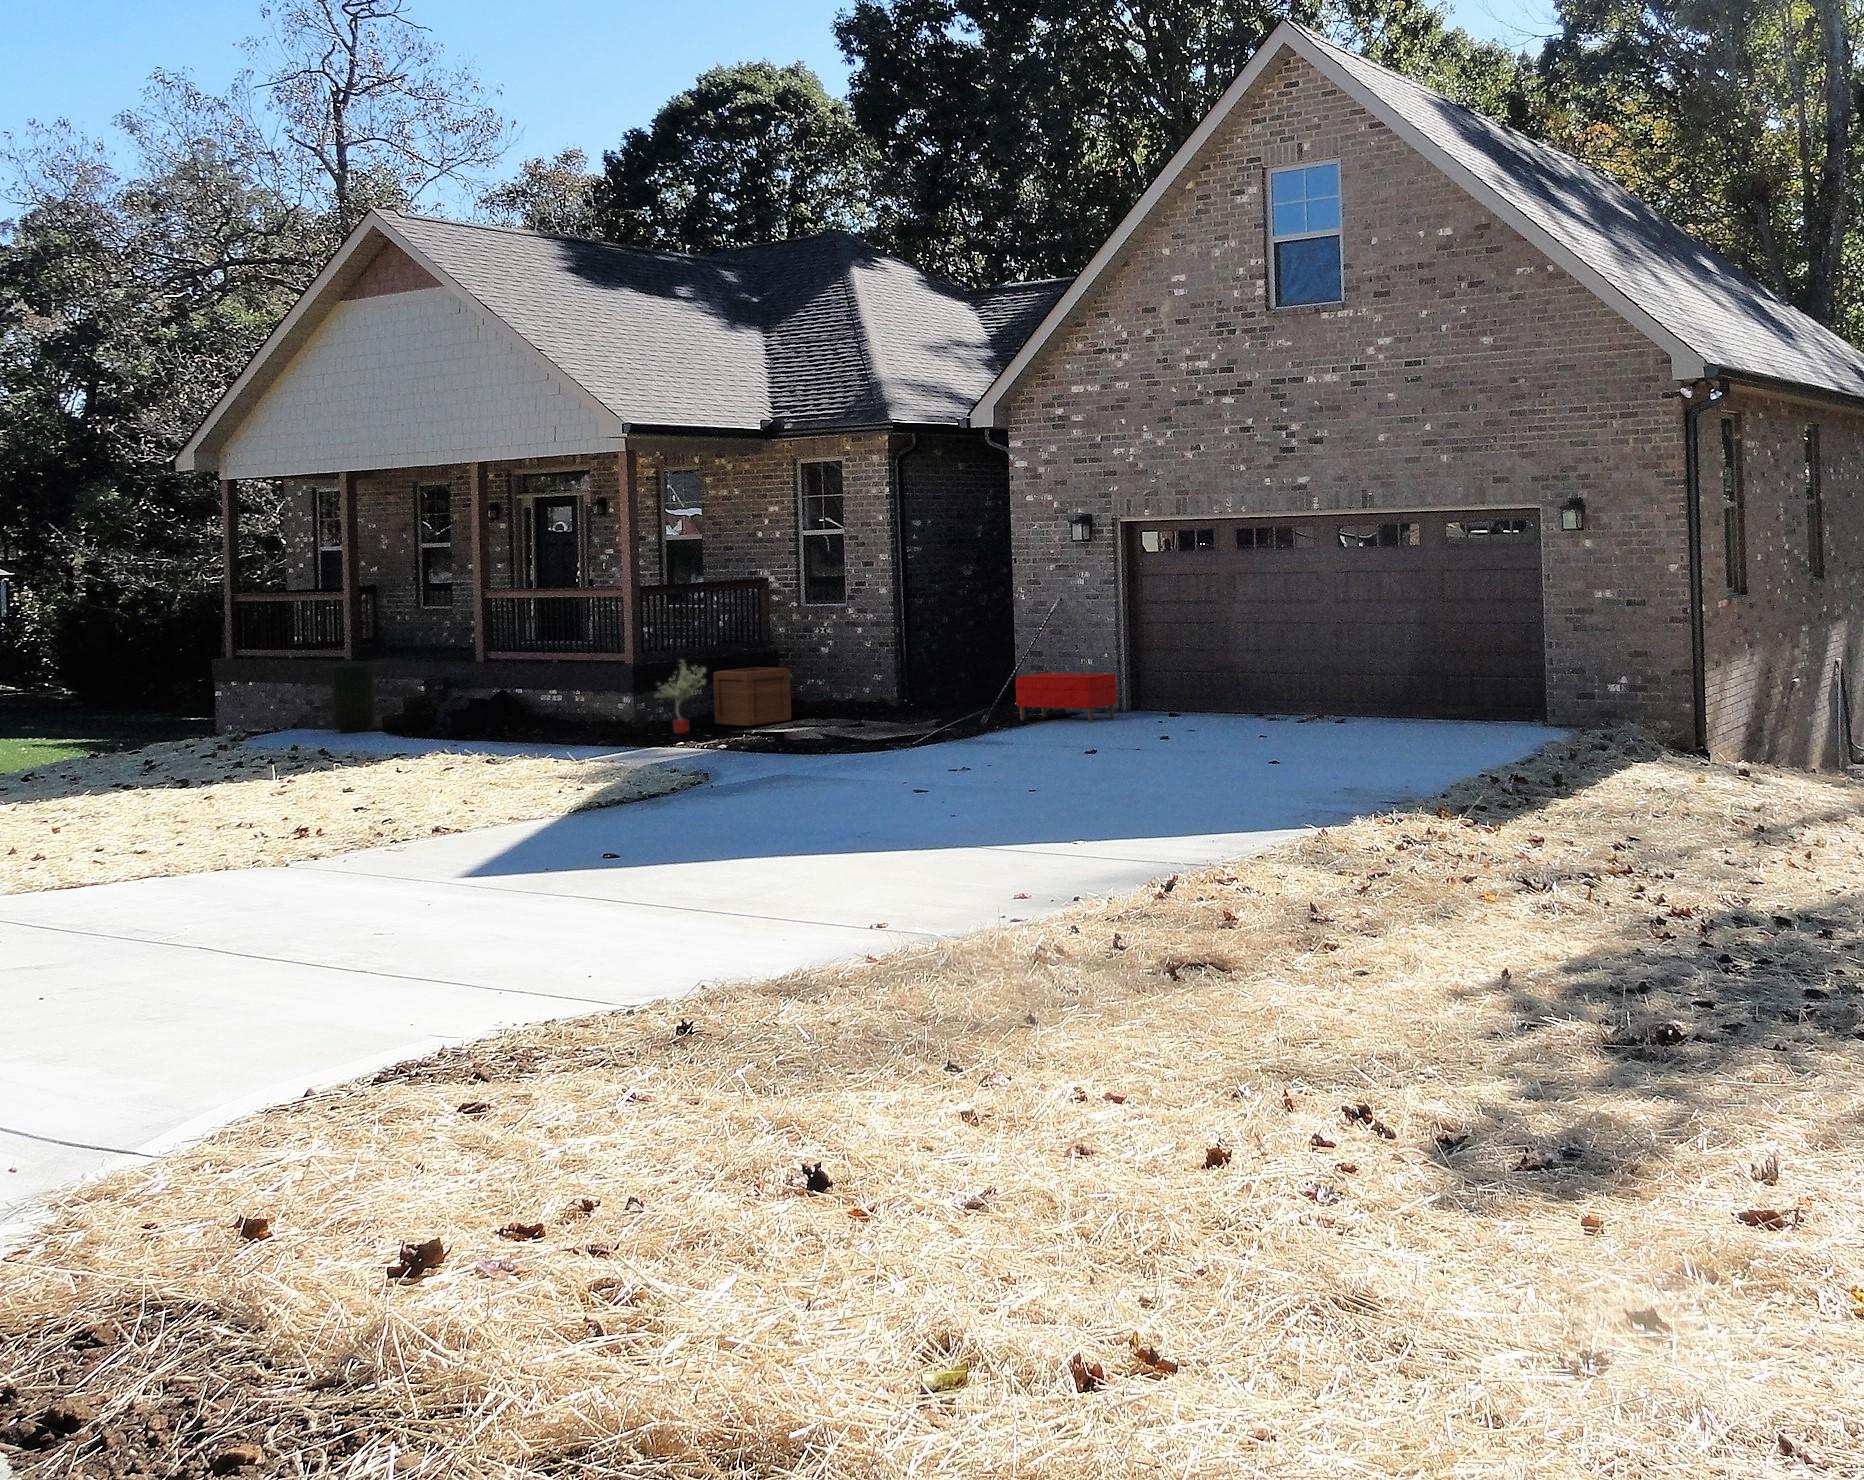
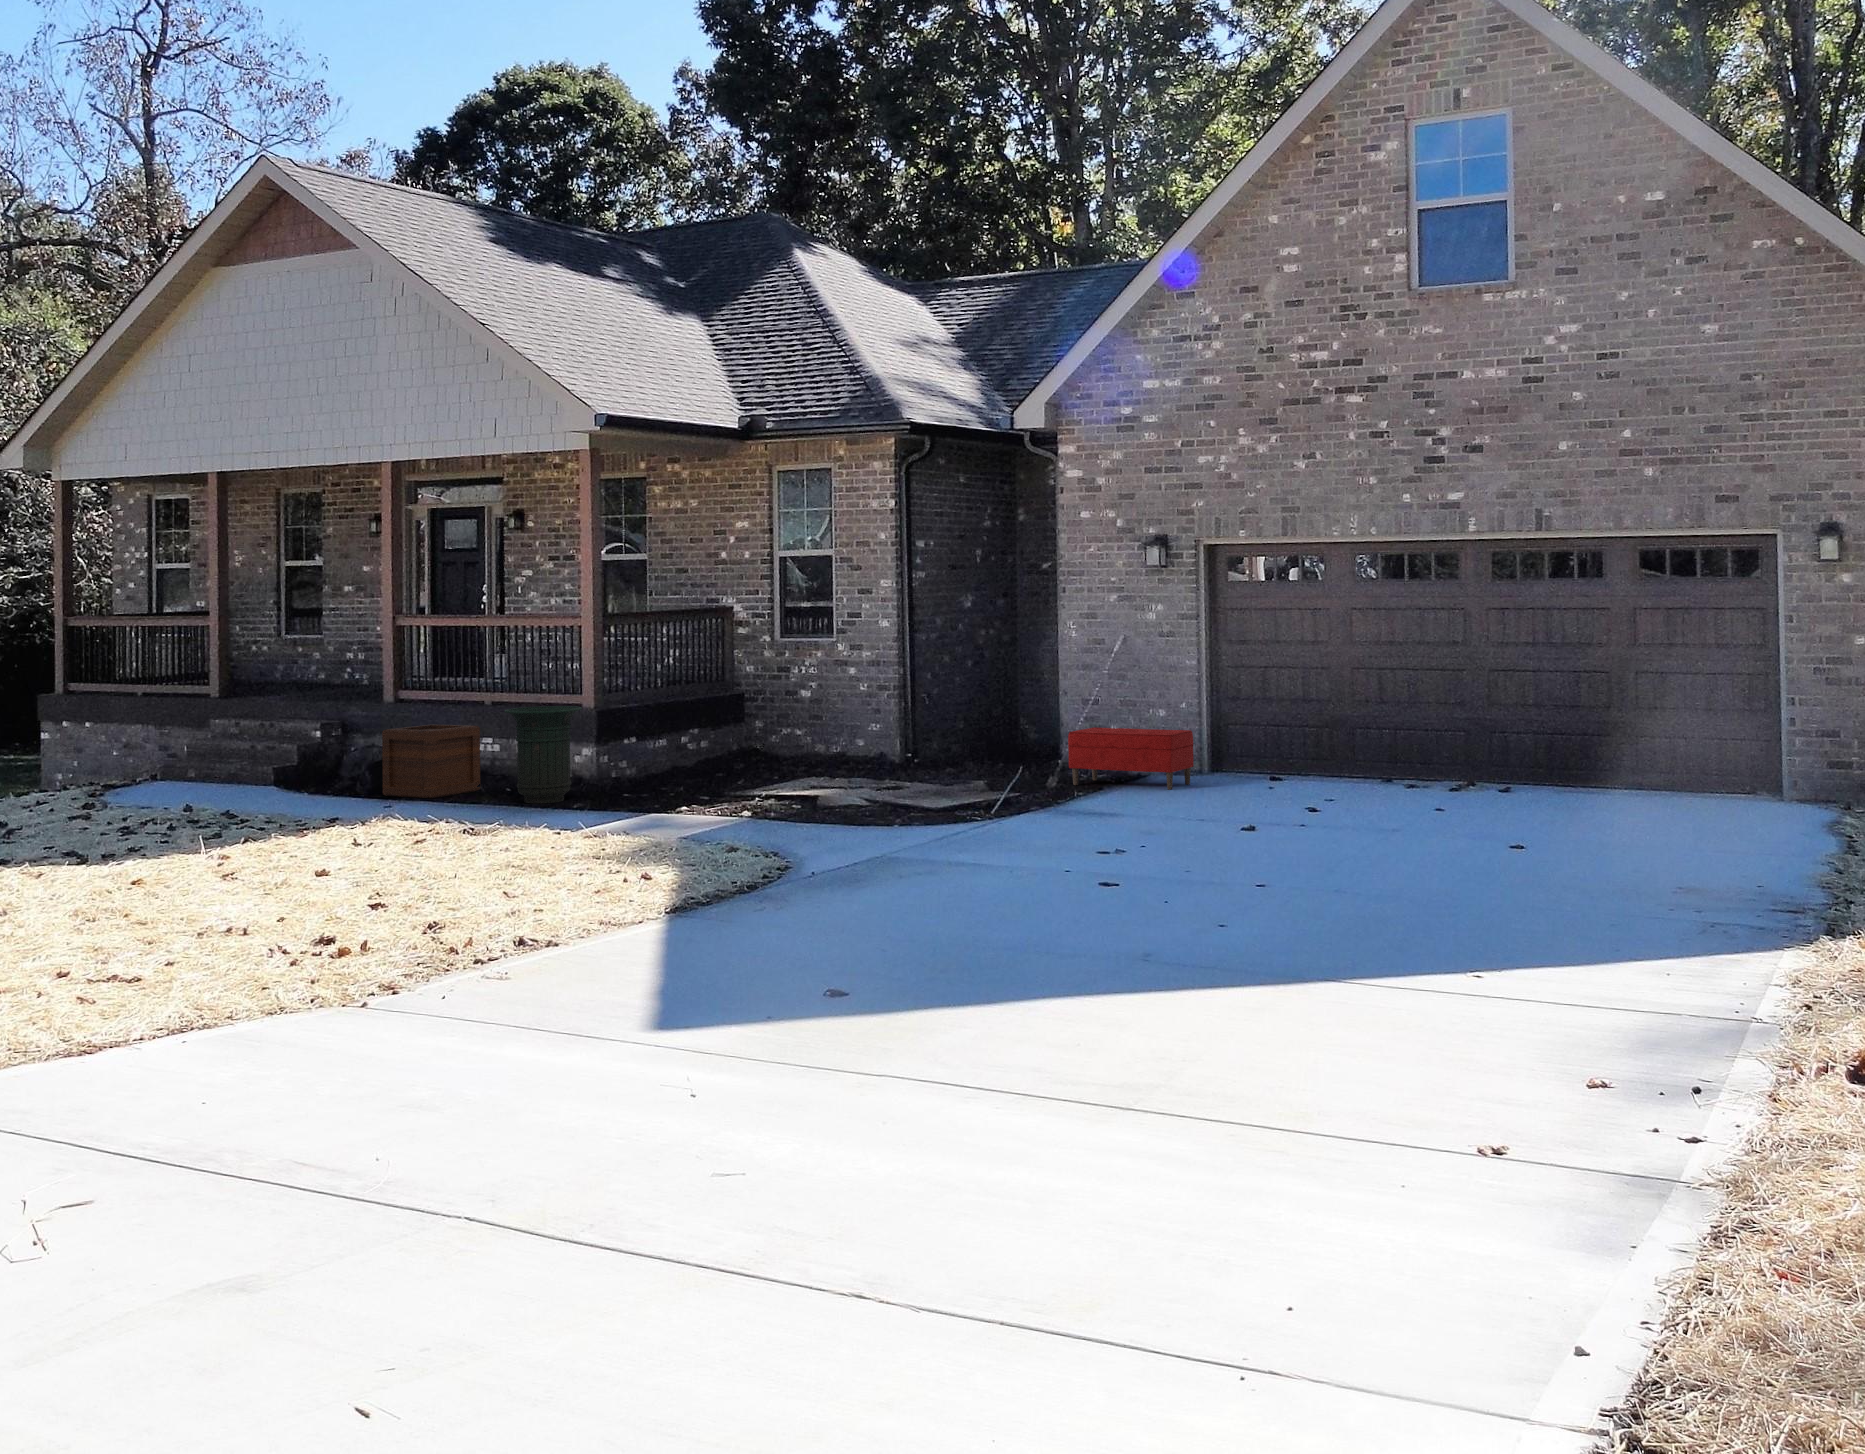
potted tree: present [654,661,706,734] -> none [622,703,682,795]
trash can: present [322,662,383,733] -> present [504,706,582,804]
wooden crate: present [713,667,791,726] -> present [382,724,480,798]

